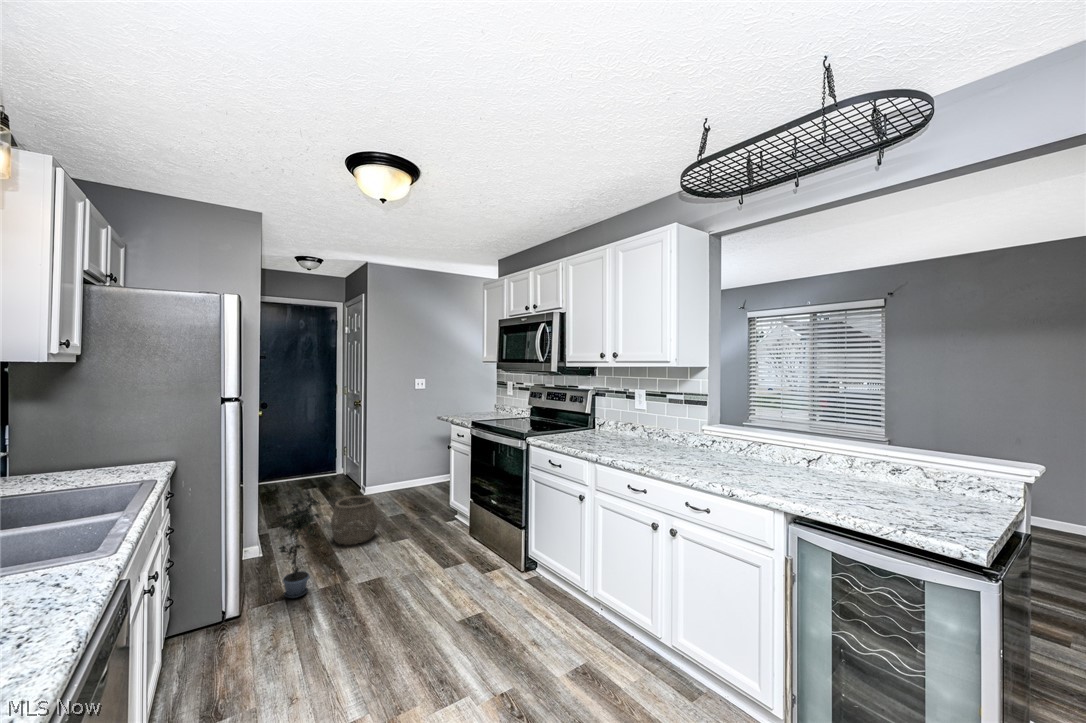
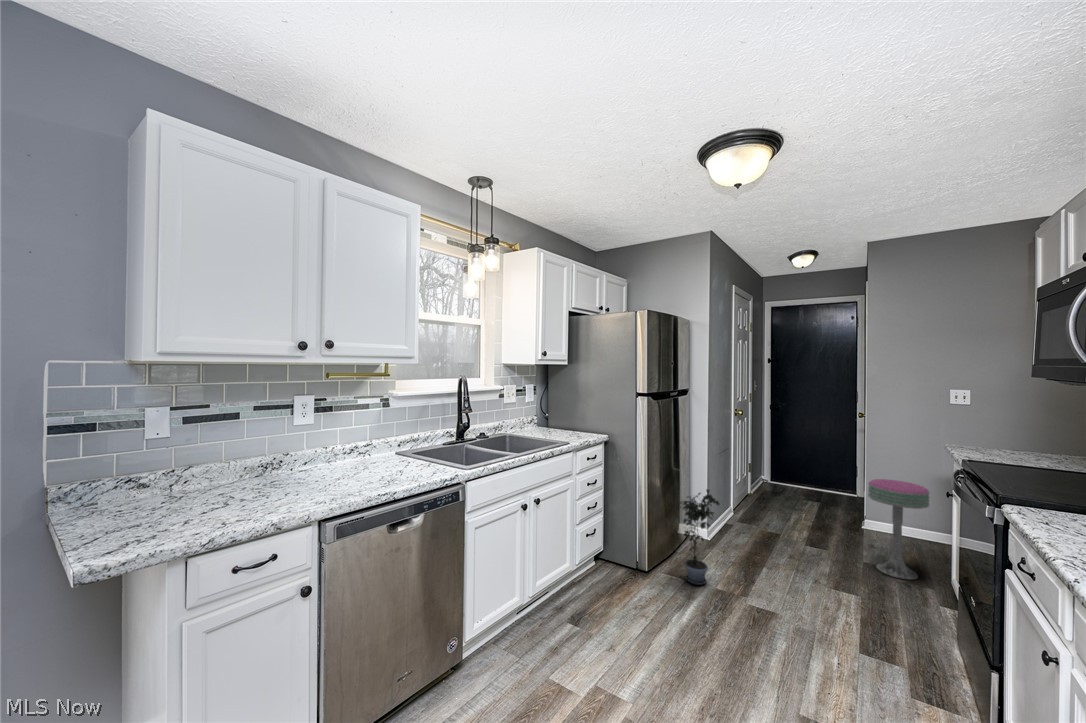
bar stool: none [392,447,428,518] -> present [868,479,929,579]
woven basket: present [331,496,378,545] -> none [769,515,828,574]

